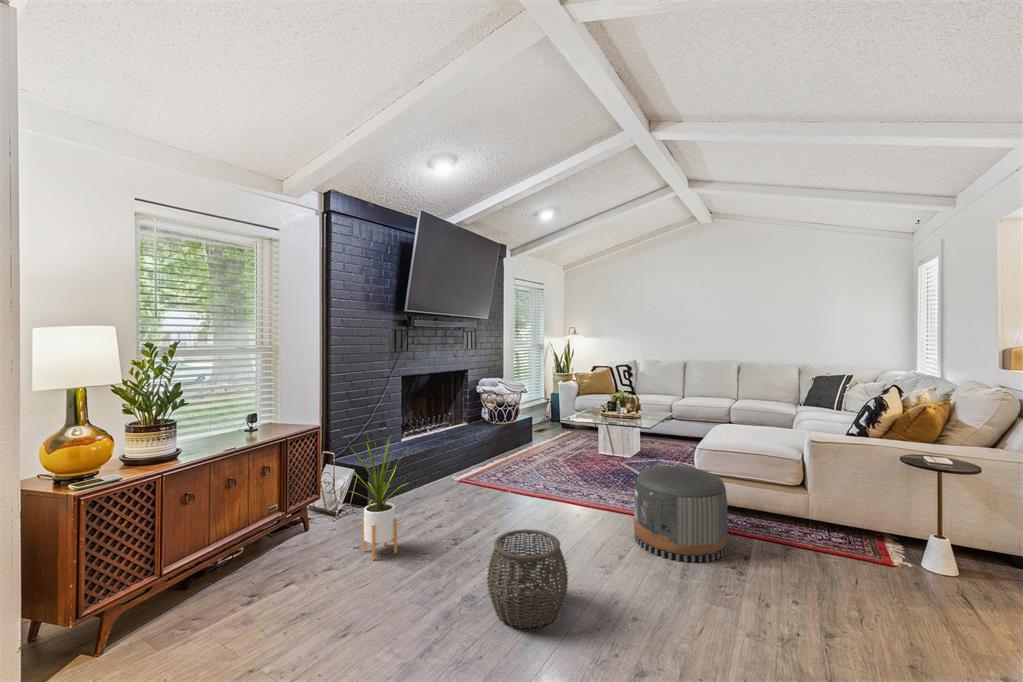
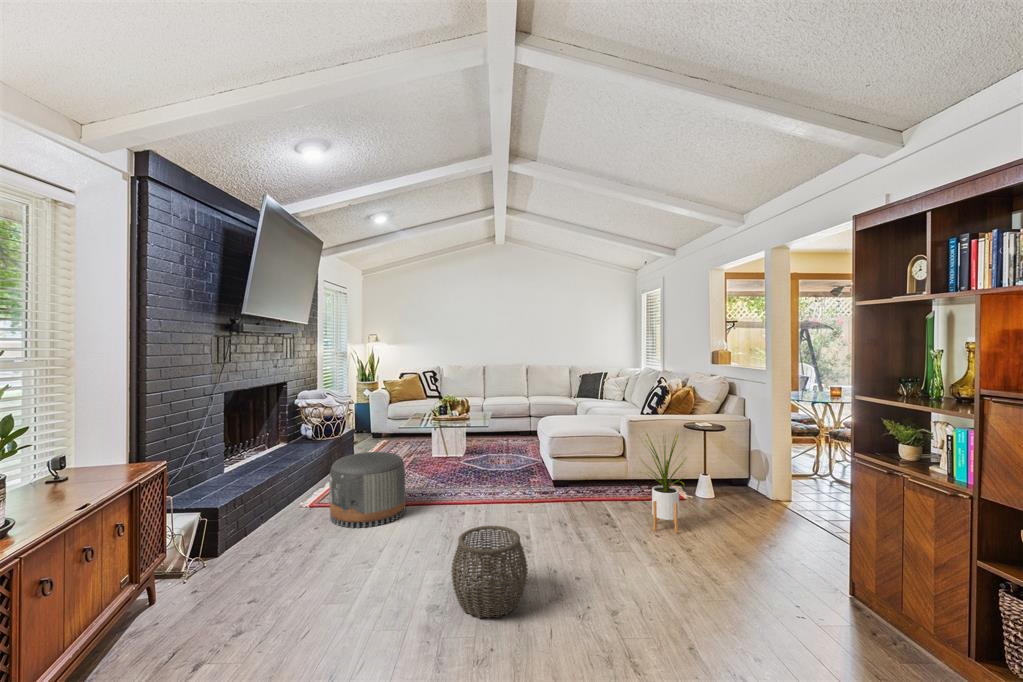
house plant: present [350,441,408,560] -> present [642,433,688,534]
pouf: present [634,466,727,562] -> present [329,452,406,528]

